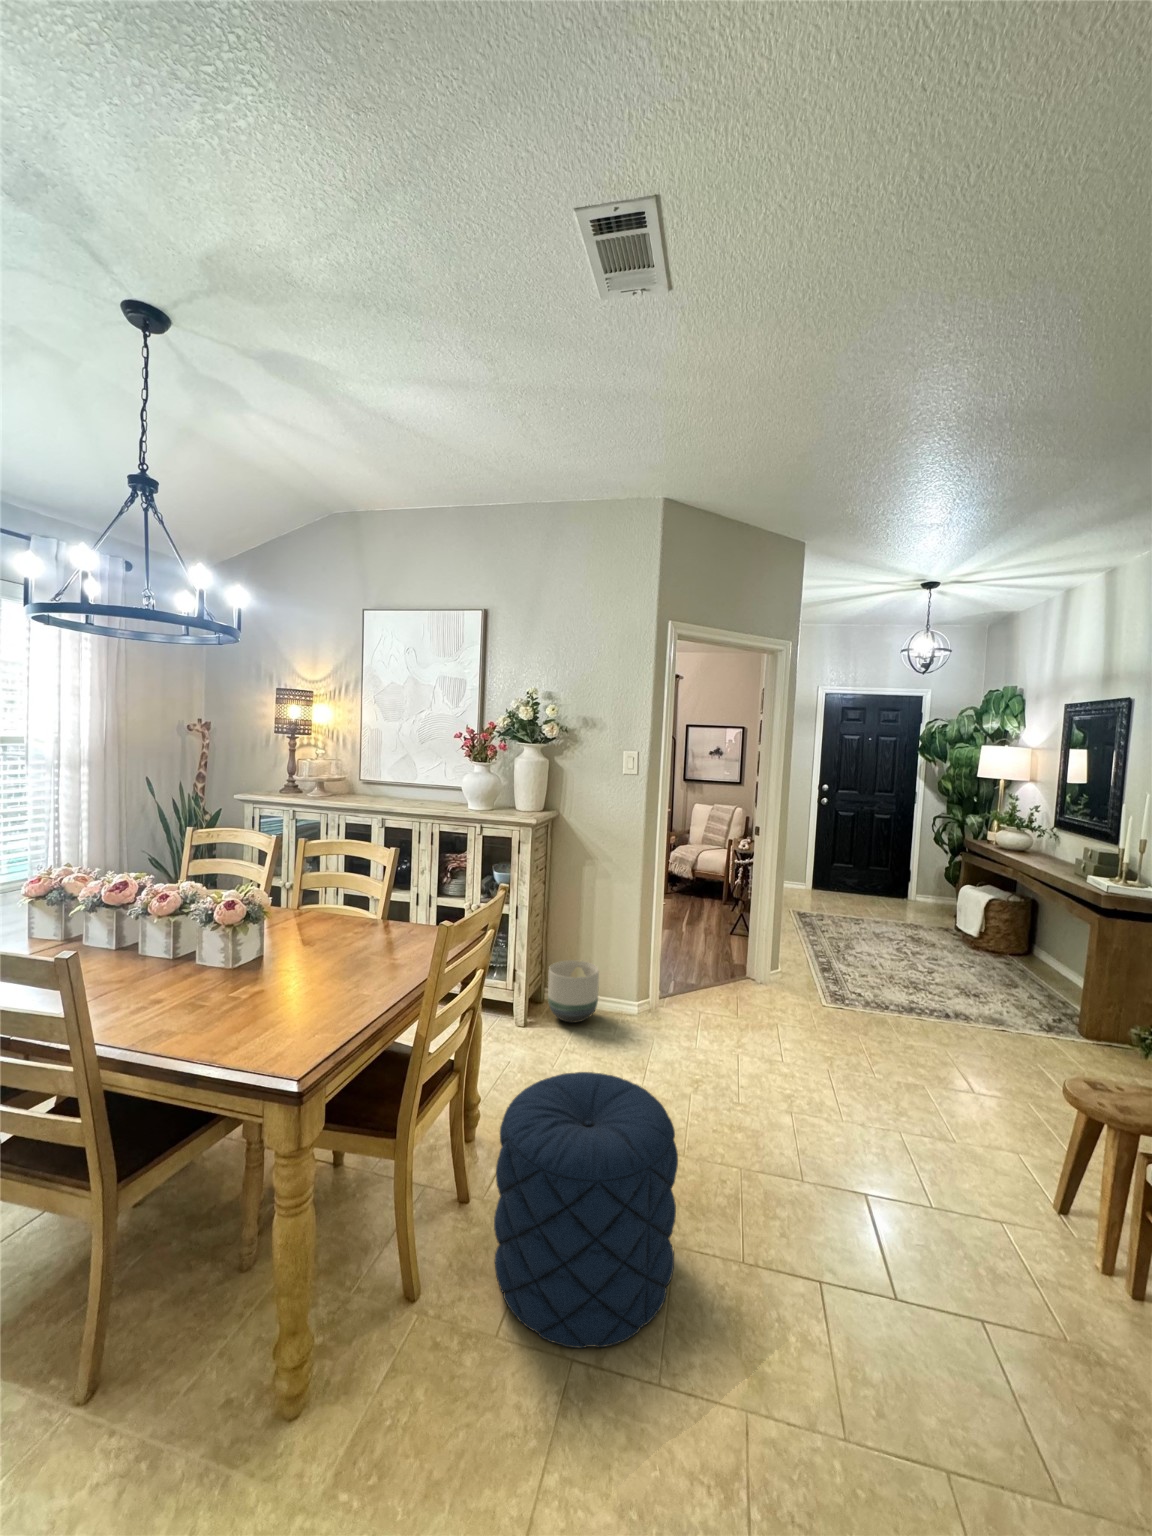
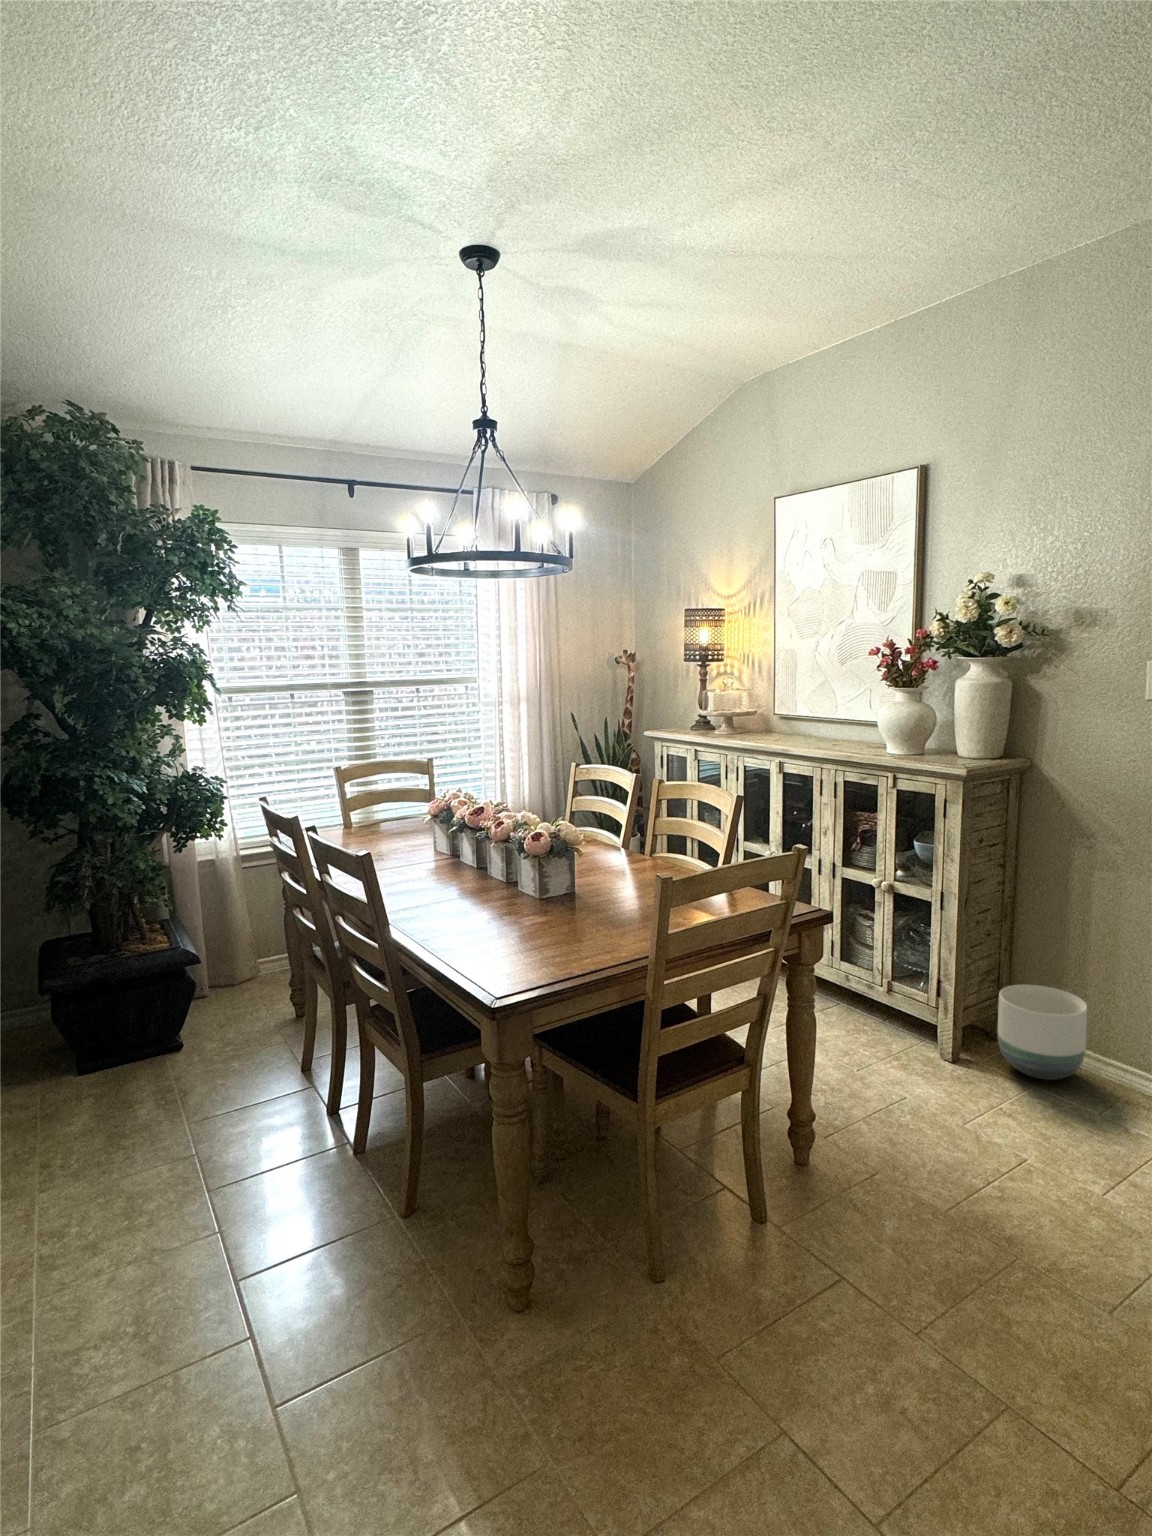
pouf: present [494,1072,678,1348] -> none [730,1115,987,1473]

